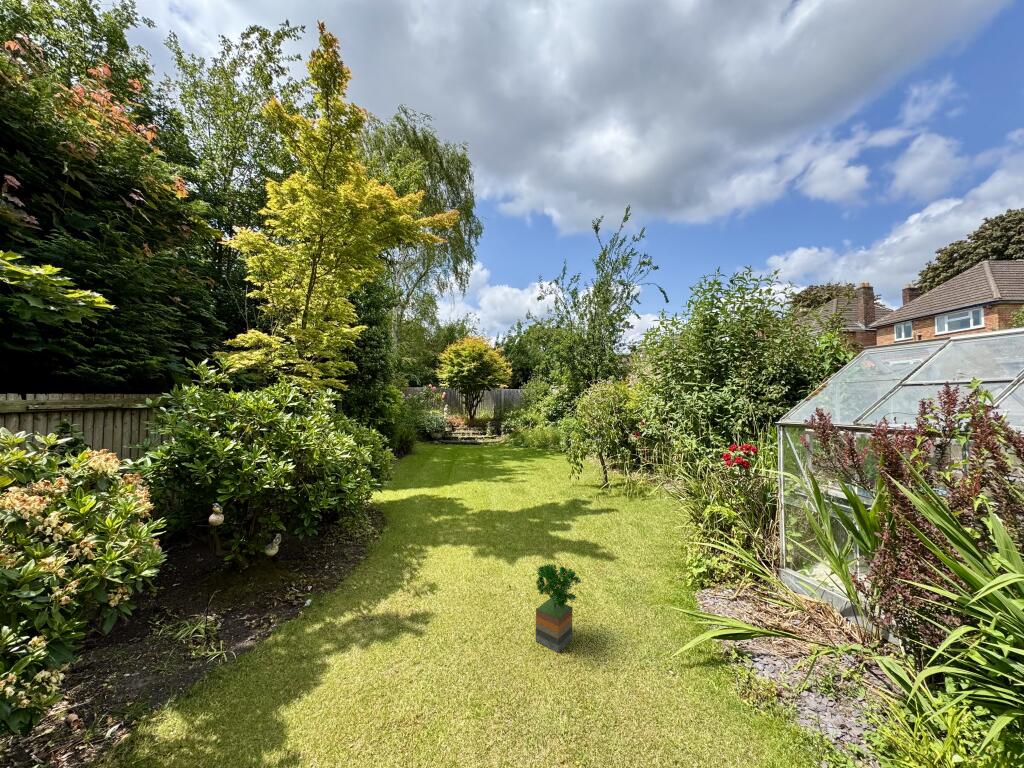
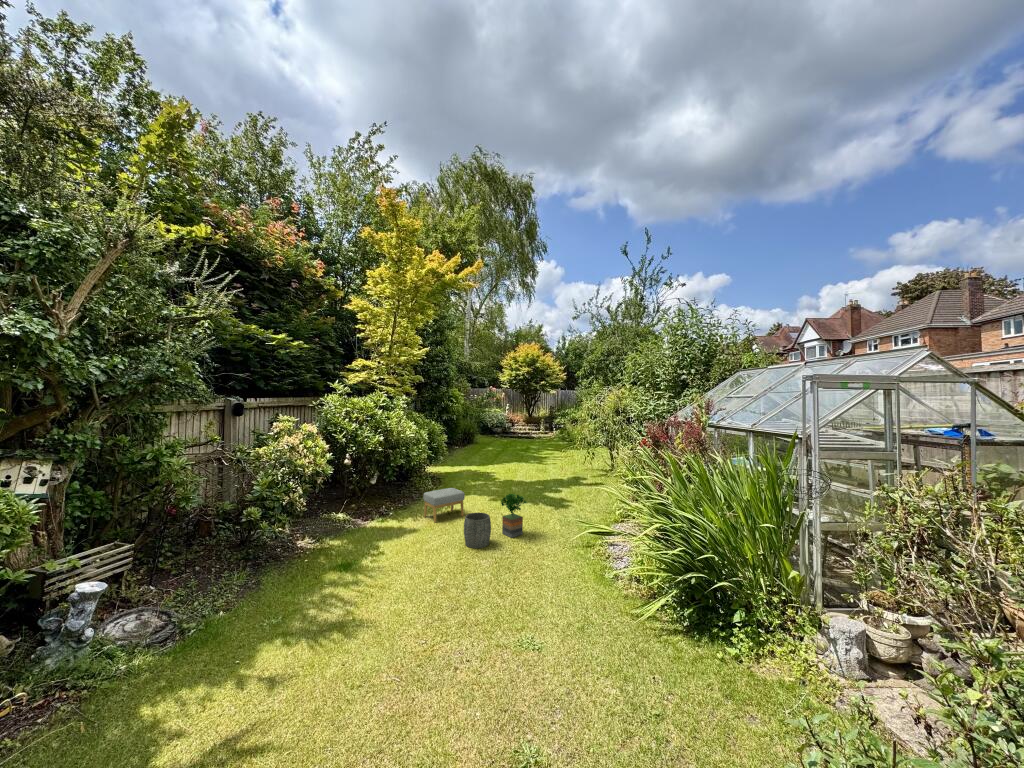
footstool: none [374,546,448,623] -> present [423,488,465,523]
woven basket: none [476,613,530,701] -> present [464,513,491,548]

